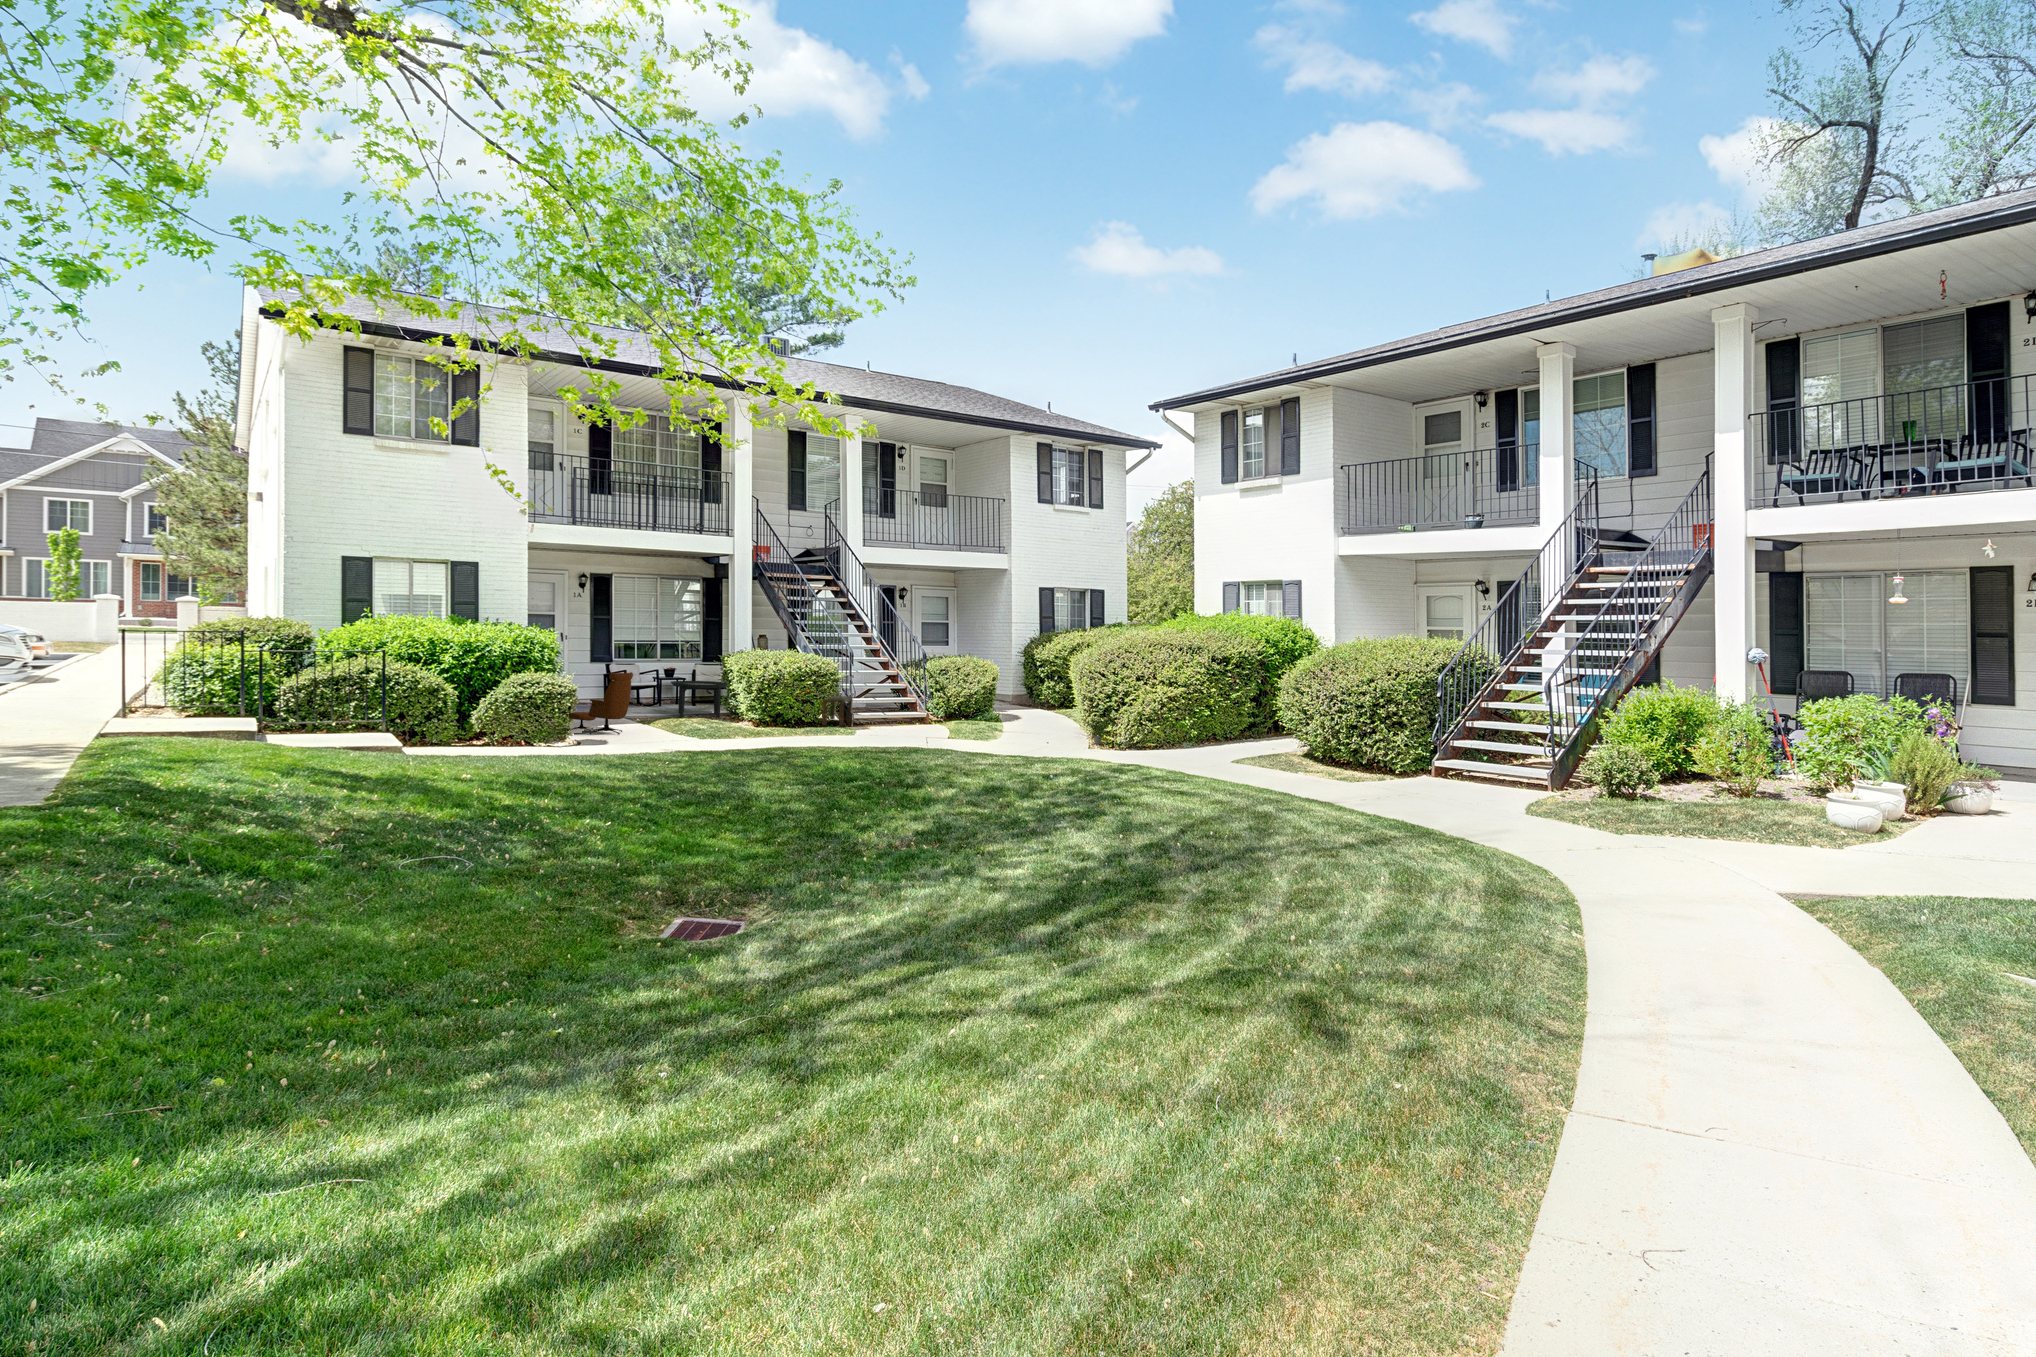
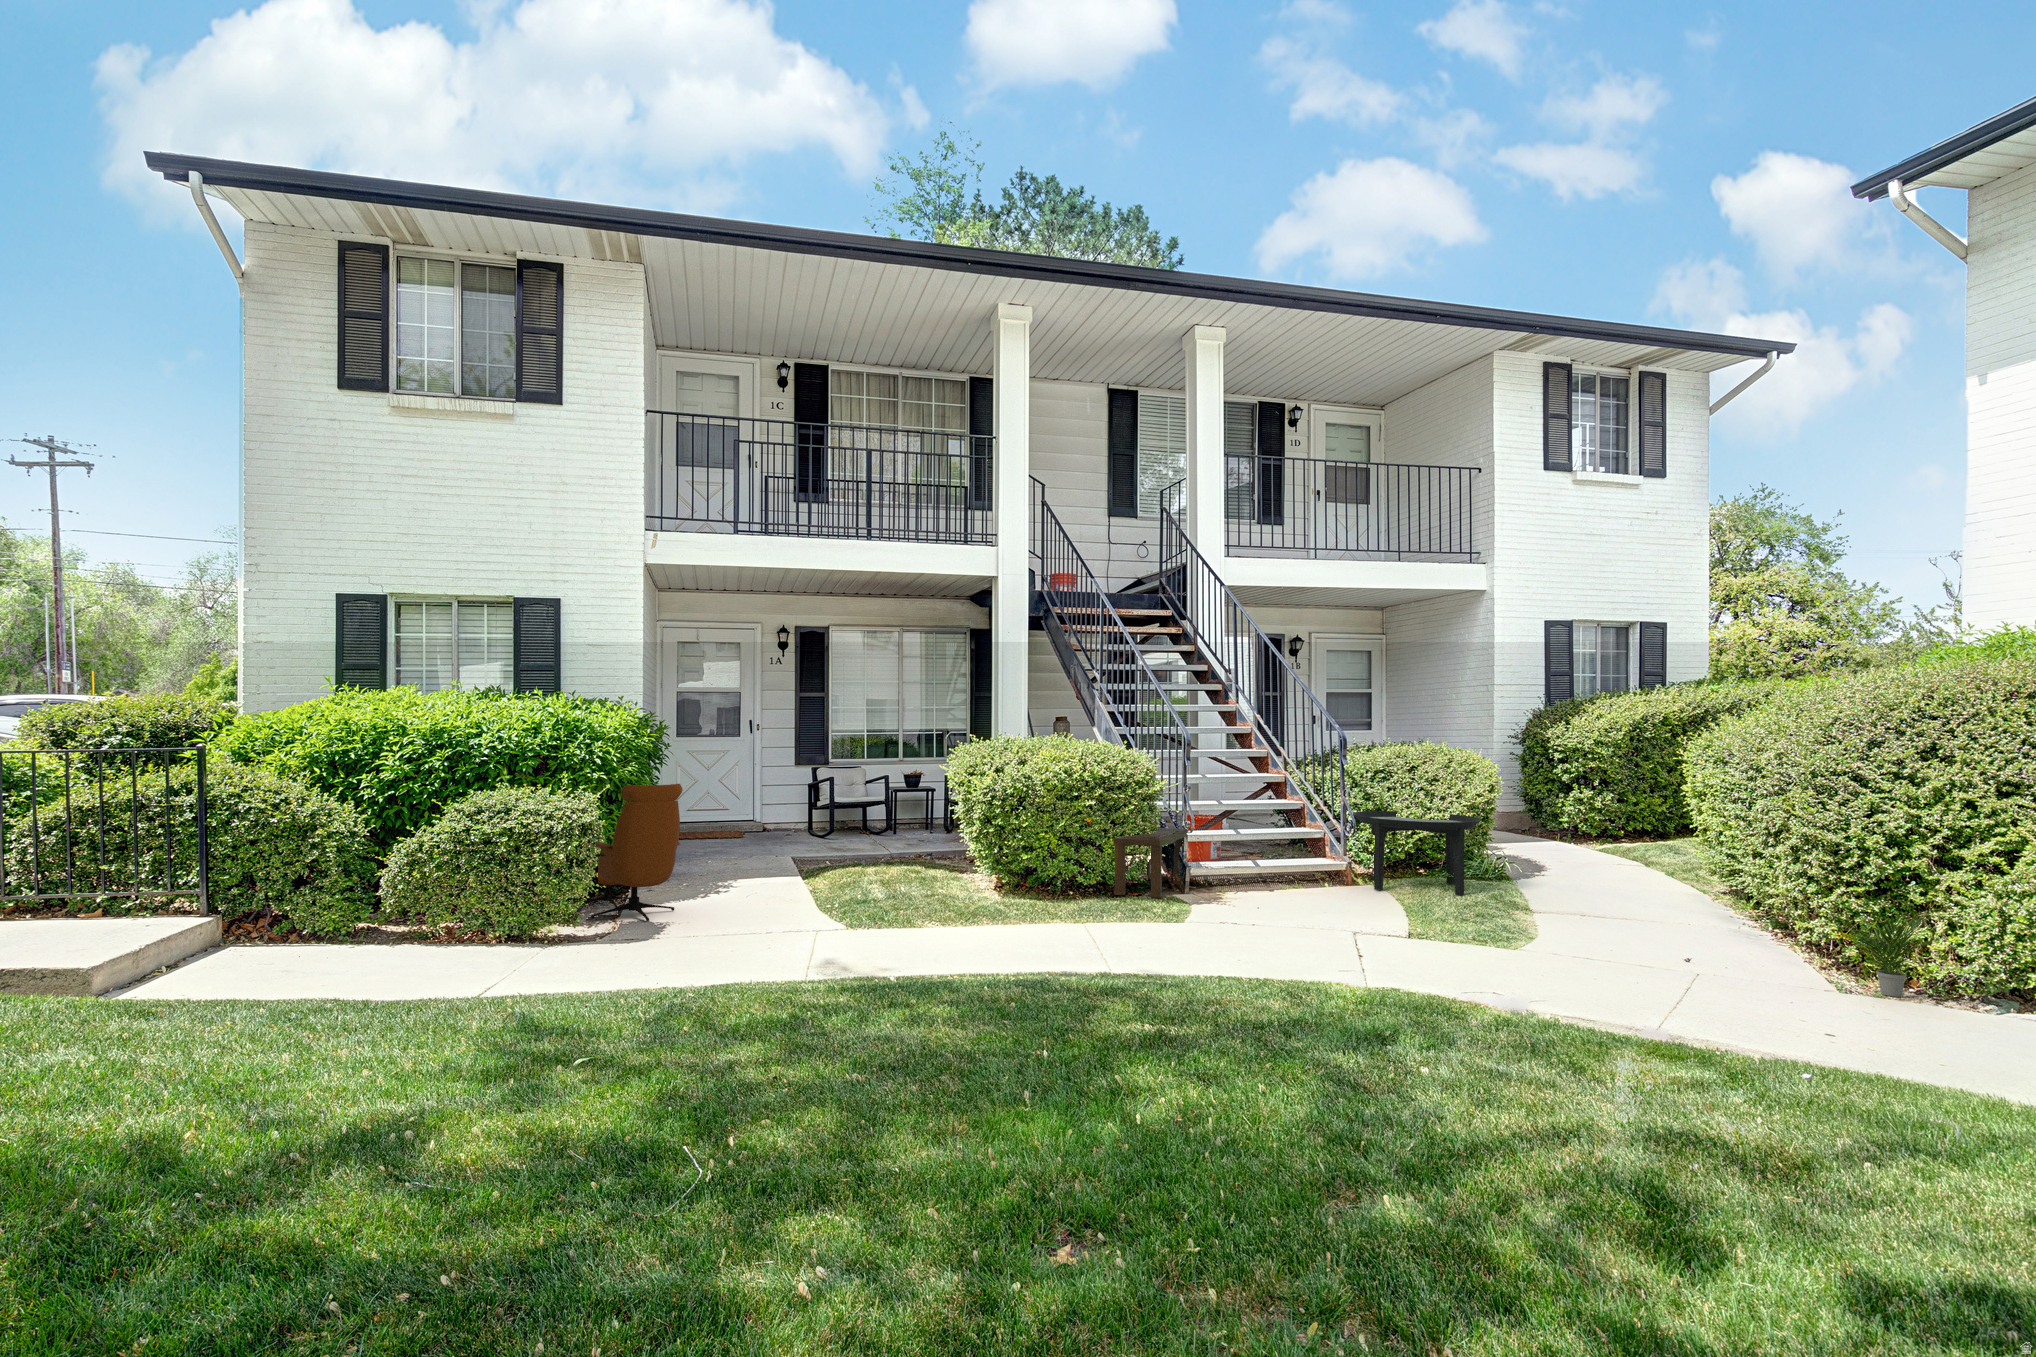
round table: present [671,681,729,718] -> present [1353,811,1482,895]

